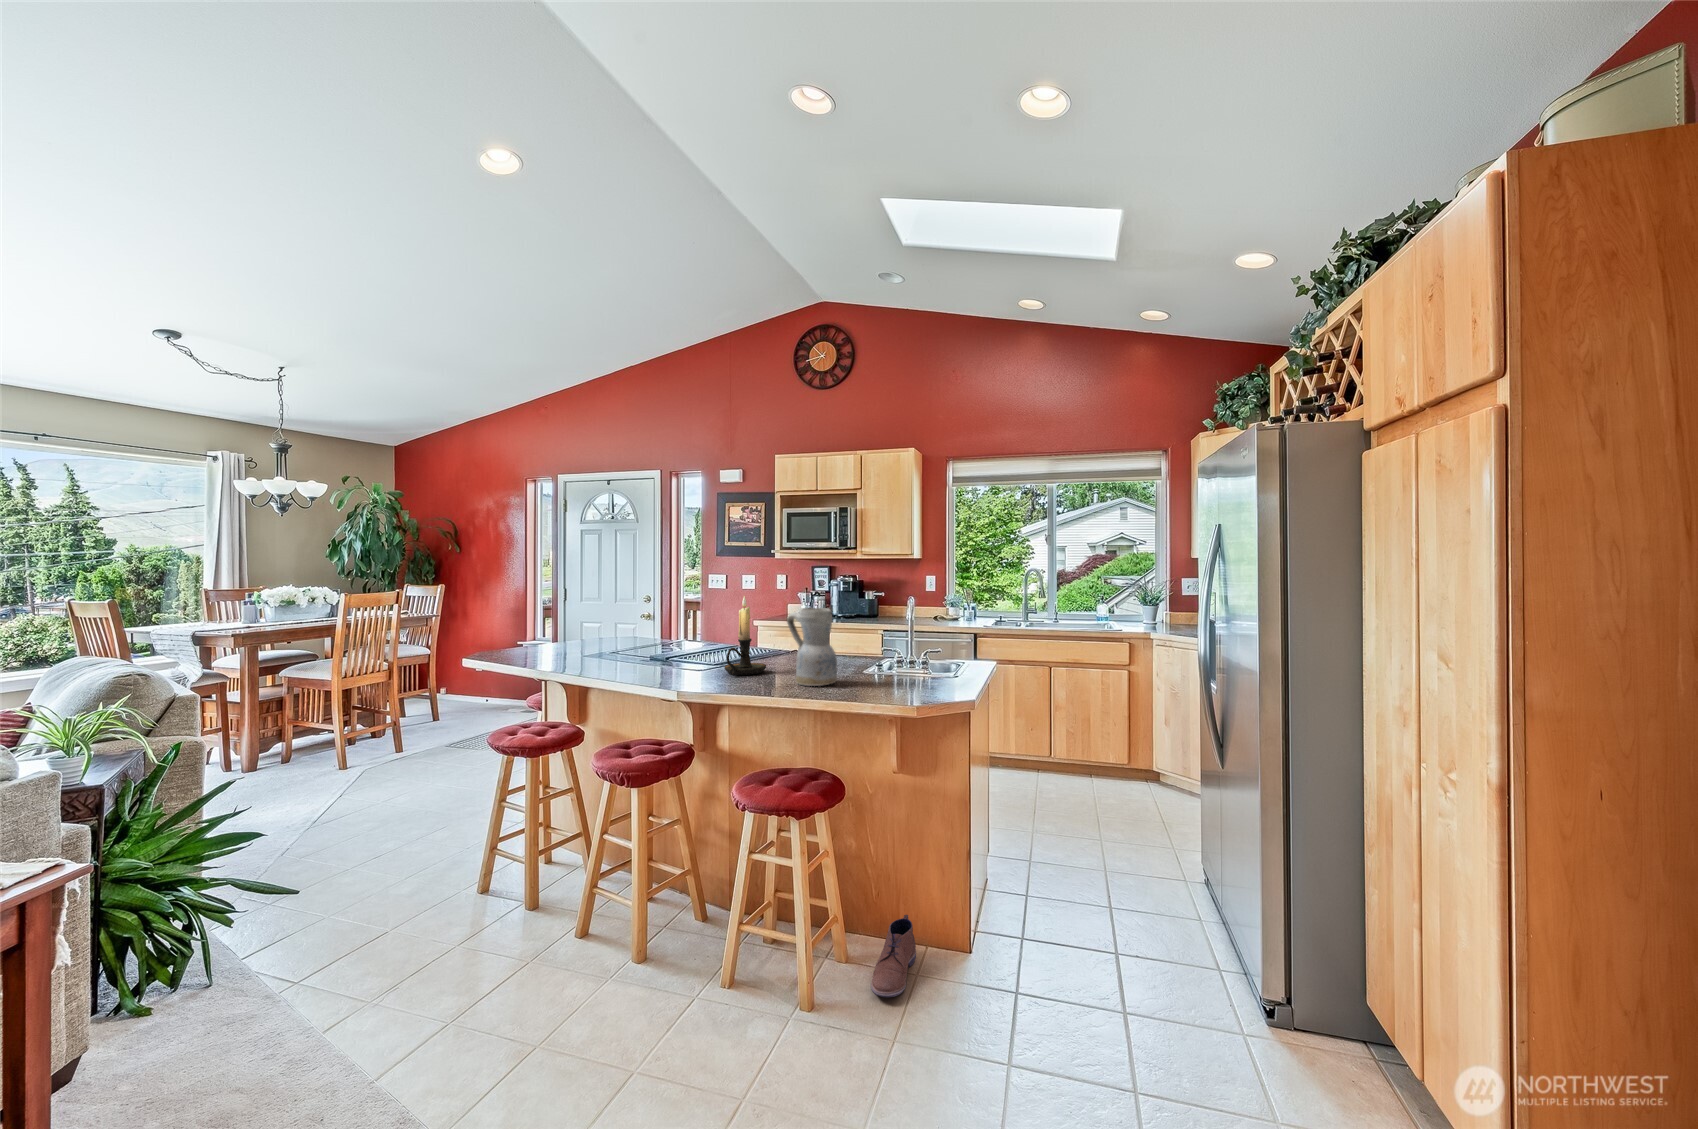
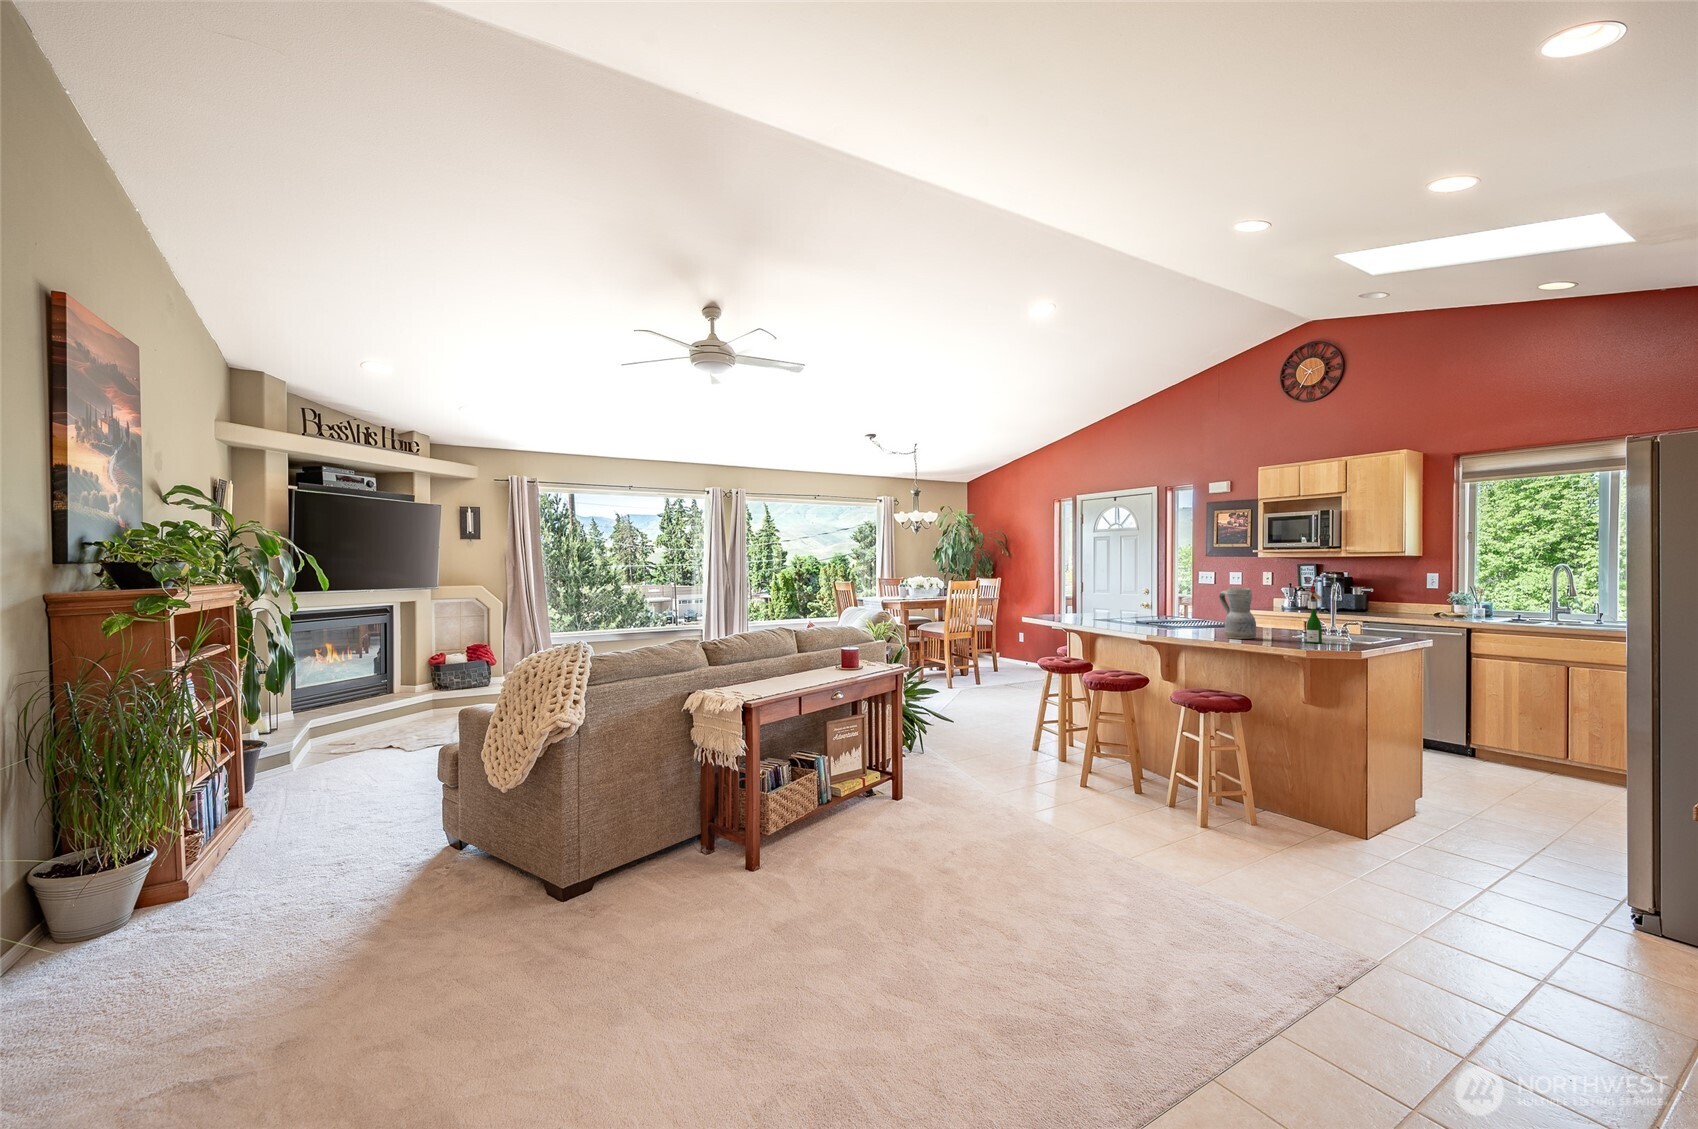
wine bottle: none [900,593,928,685] -> present [1307,579,1329,644]
candle holder: present [725,596,766,675] -> none [1179,580,1210,632]
shoe: present [871,915,916,997] -> none [1271,804,1317,842]

